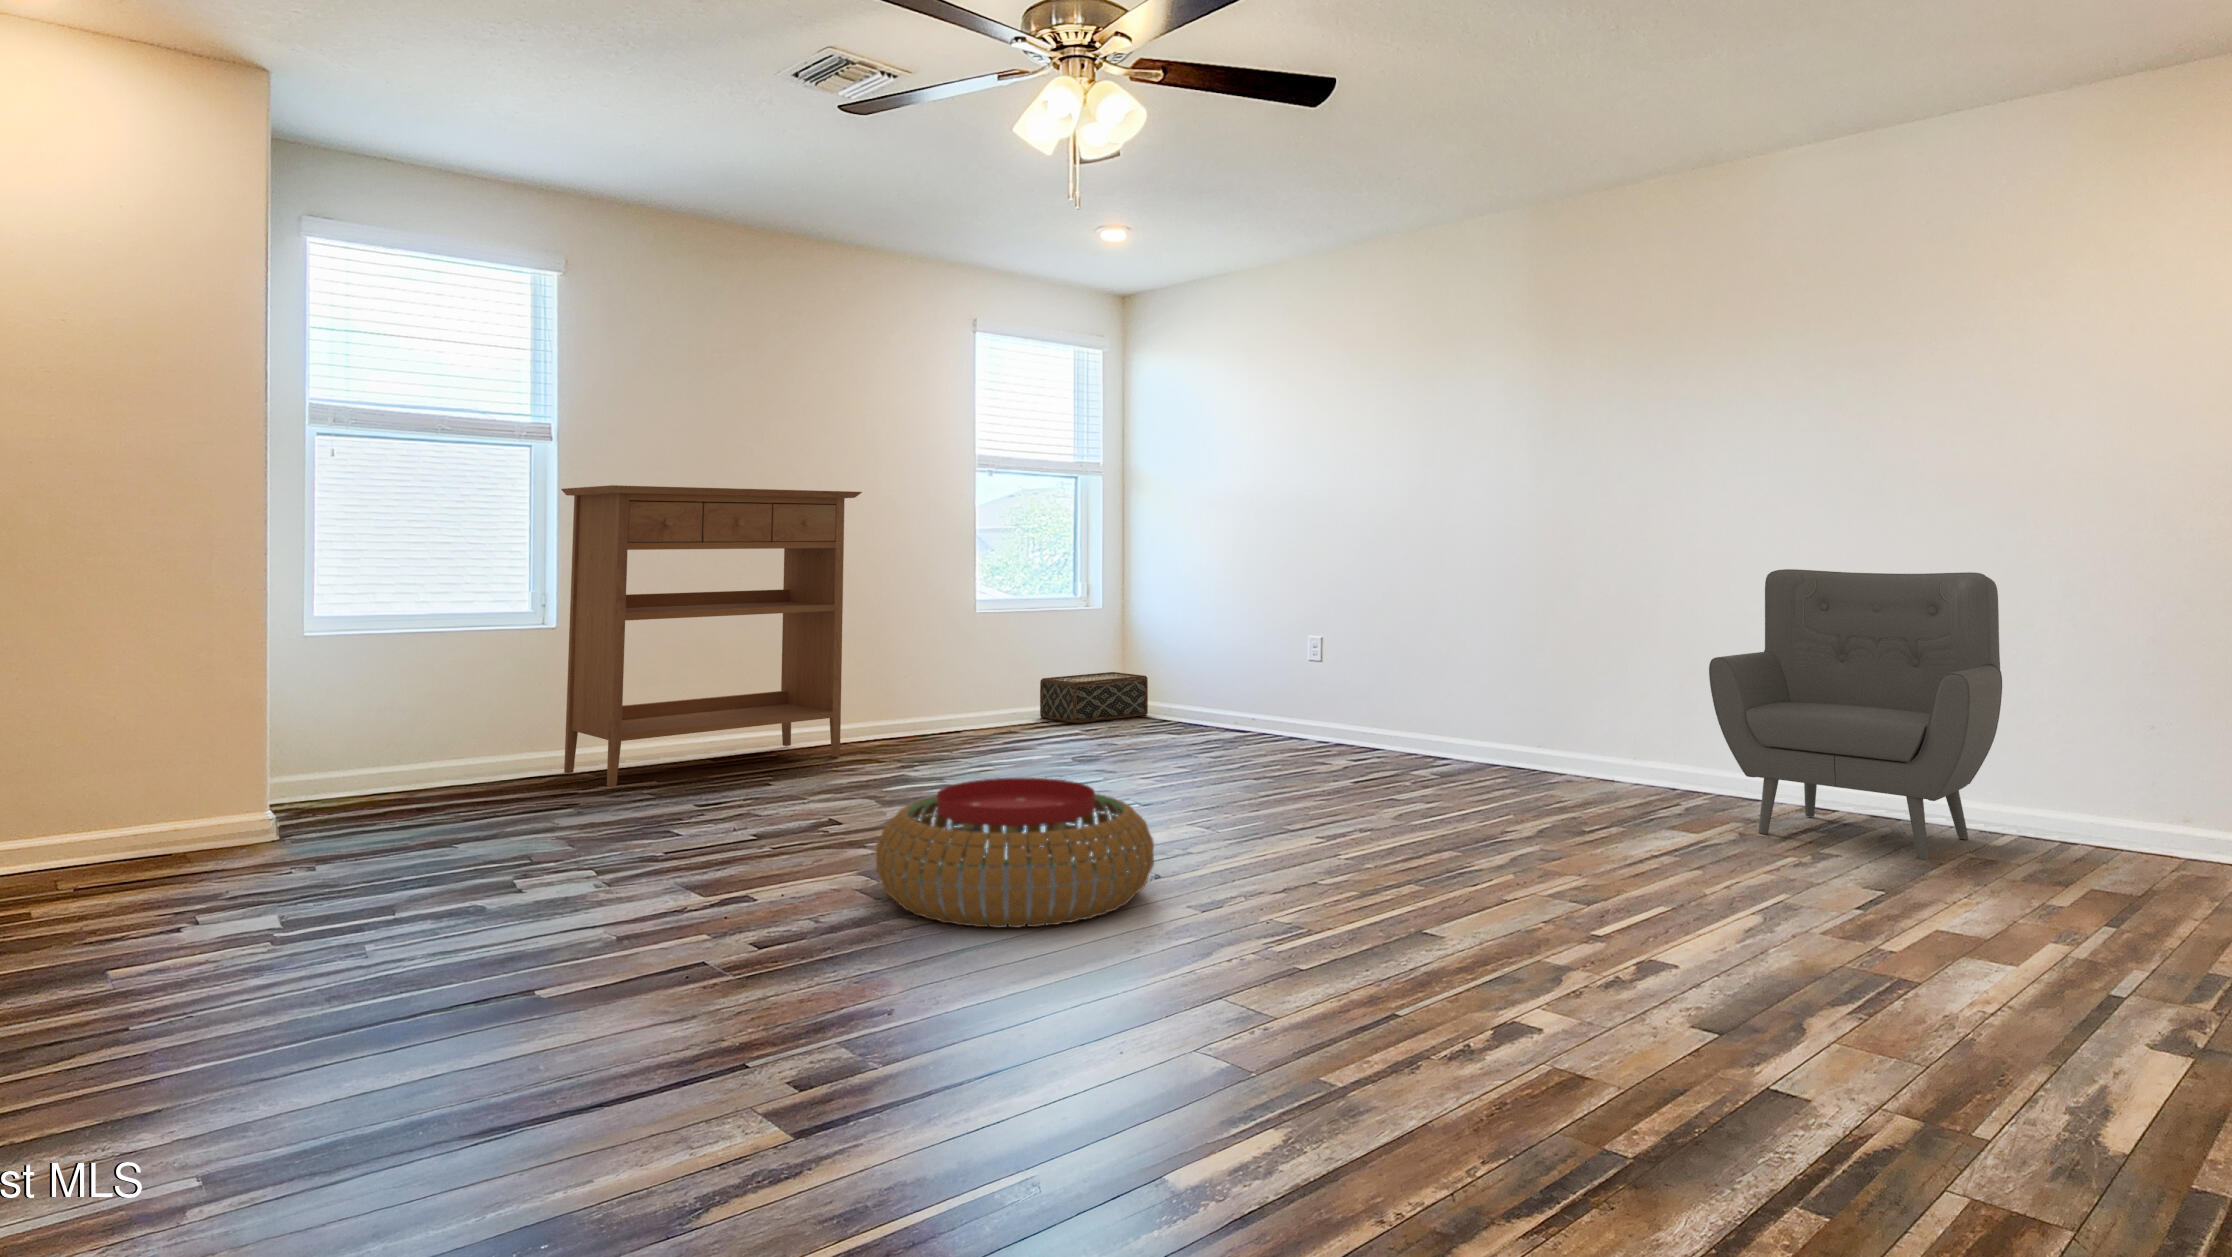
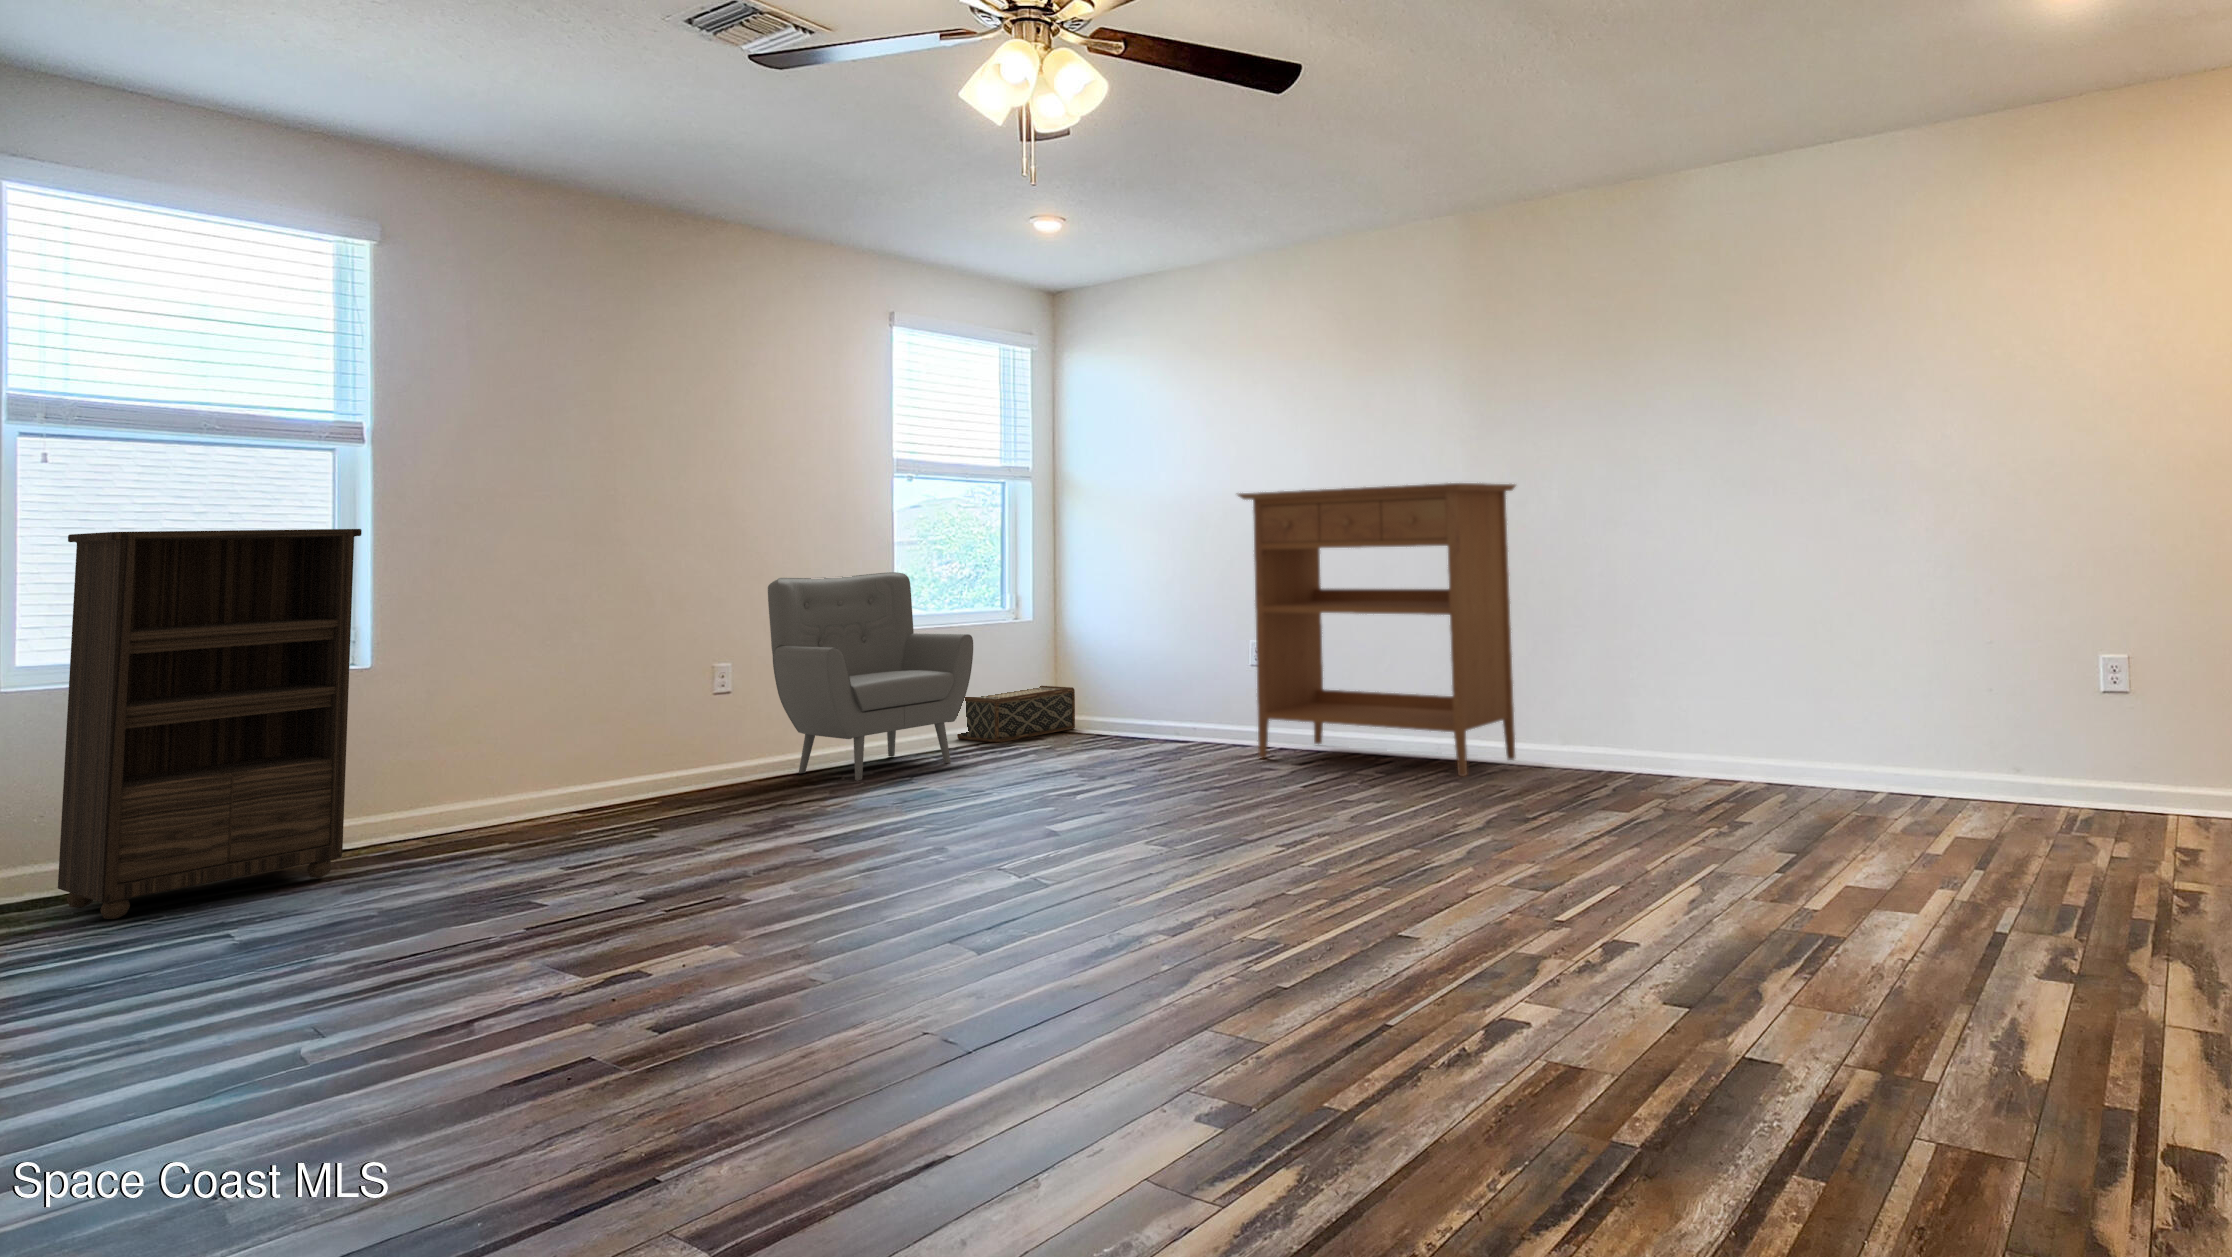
console table: present [561,485,862,787] -> present [1238,483,1516,777]
bookshelf: none [346,507,556,816] -> present [58,529,362,919]
armchair: present [1709,569,2002,860] -> present [768,572,973,780]
pouf: present [876,778,1154,928] -> none [795,809,1114,981]

